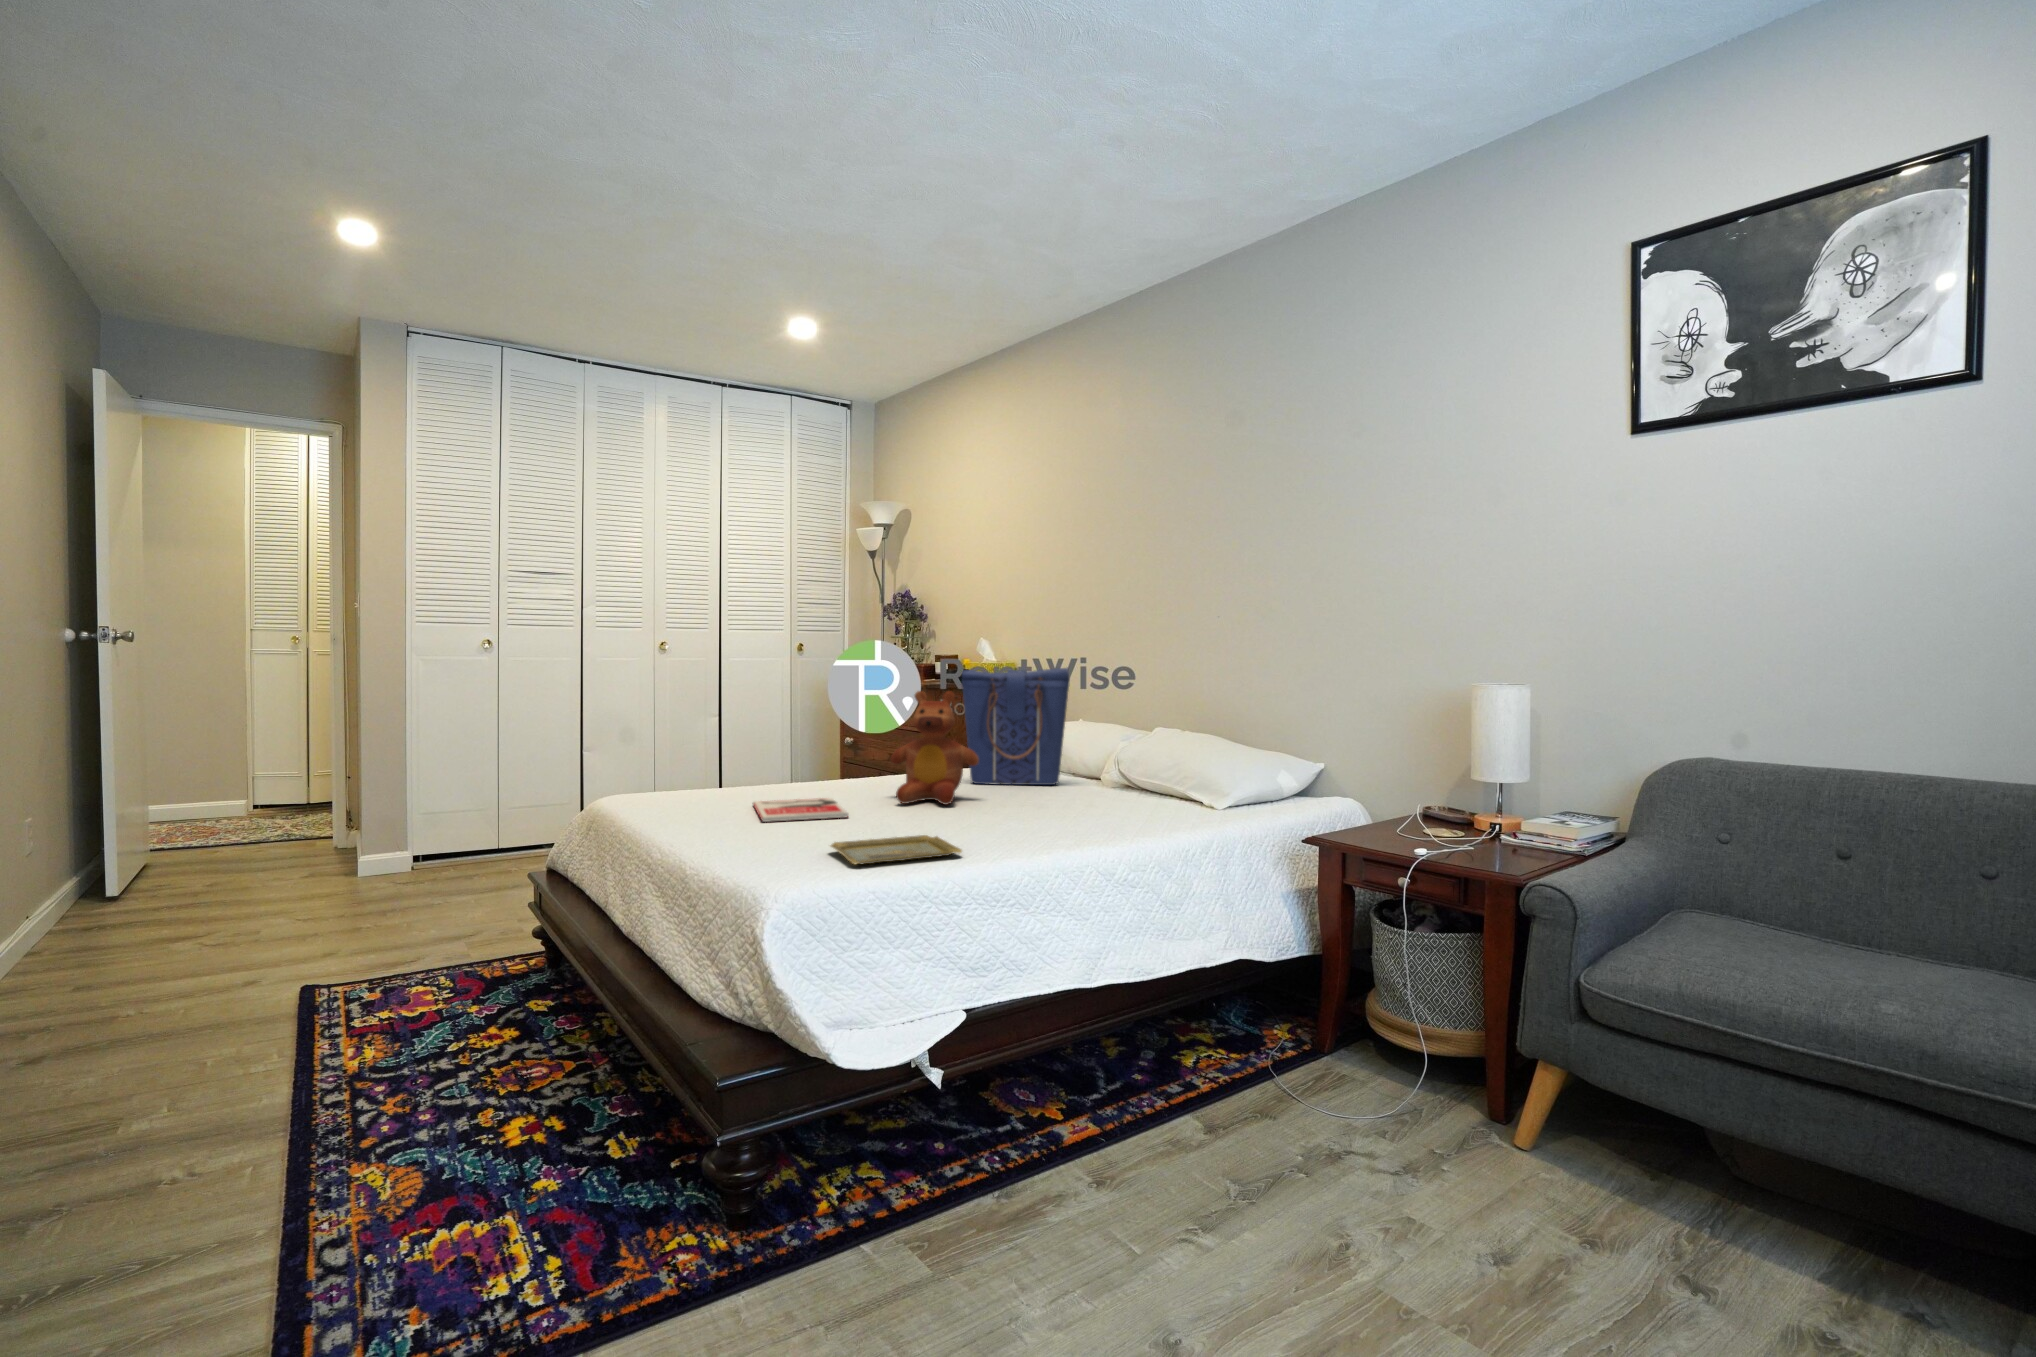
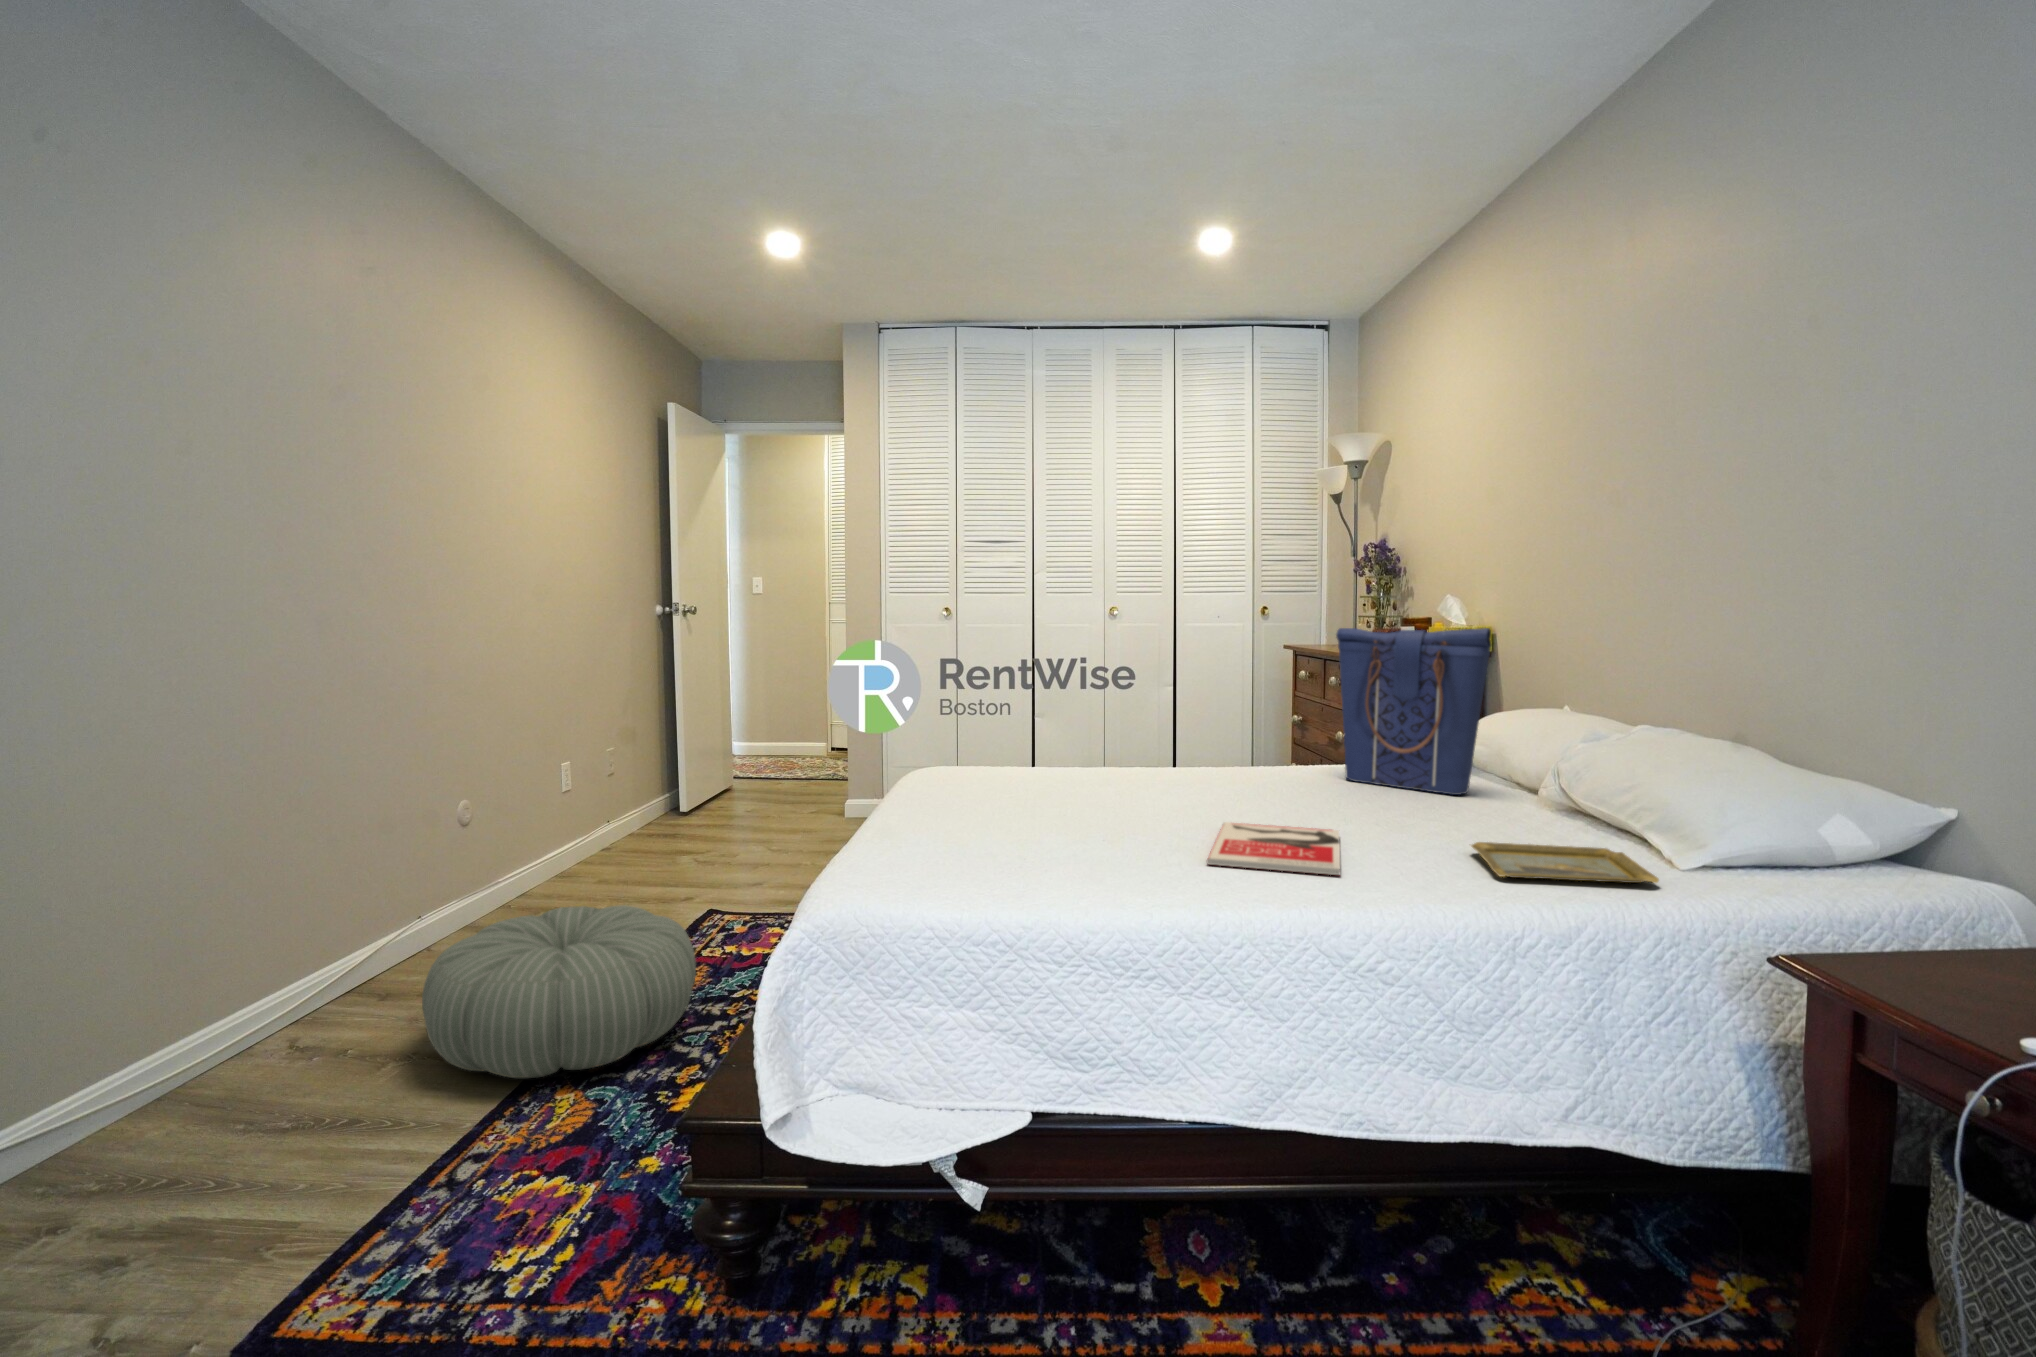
teddy bear: present [891,691,979,805] -> none [1192,655,1313,809]
book: present [753,798,849,822] -> present [1207,822,1340,875]
tray: present [831,835,962,864] -> present [1471,842,1659,883]
pouf: none [101,987,455,1191] -> present [422,905,696,1079]

